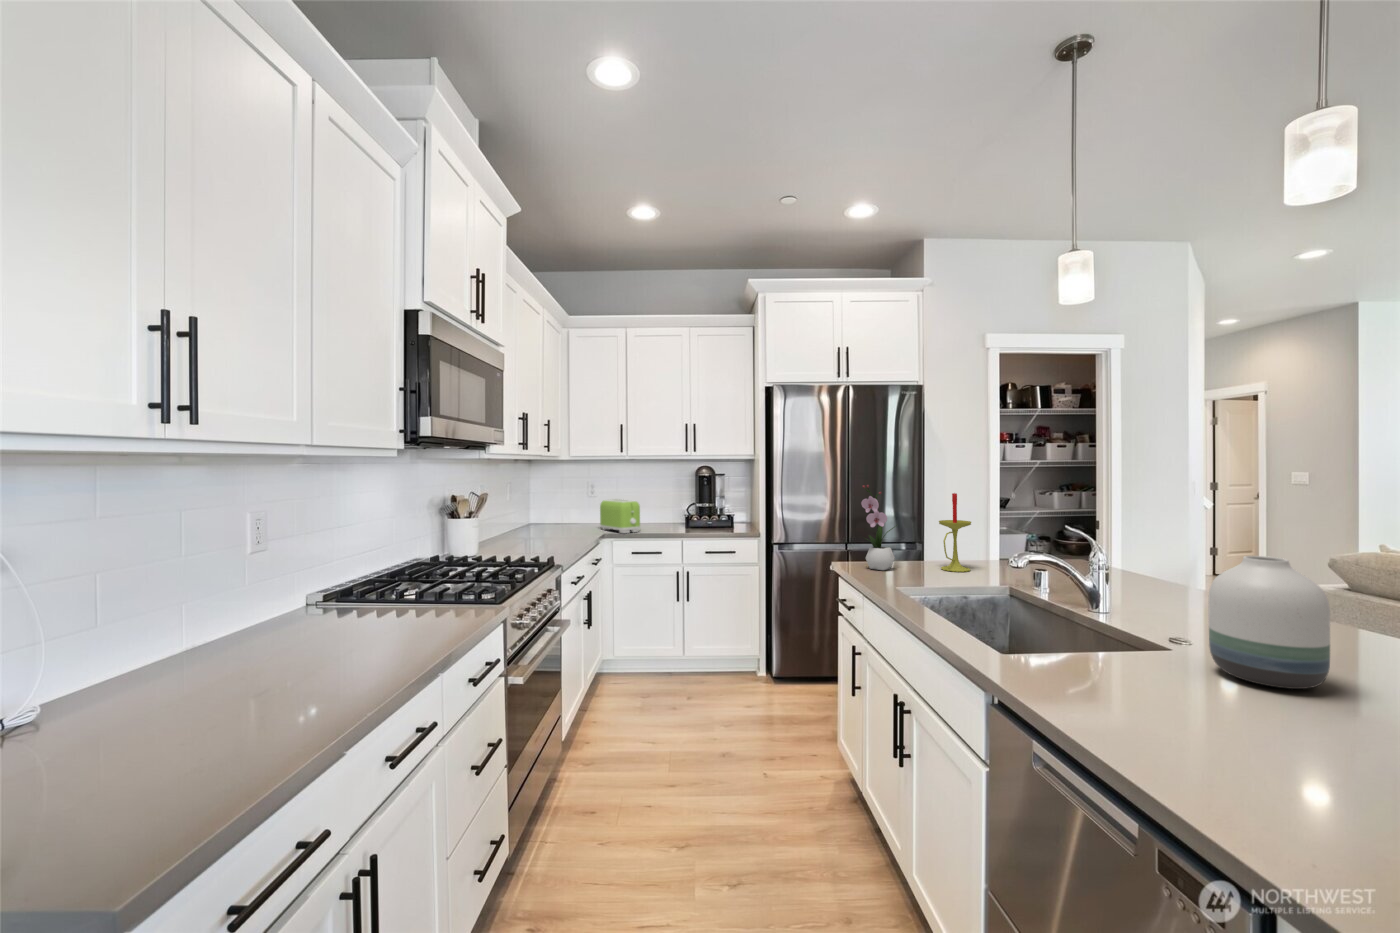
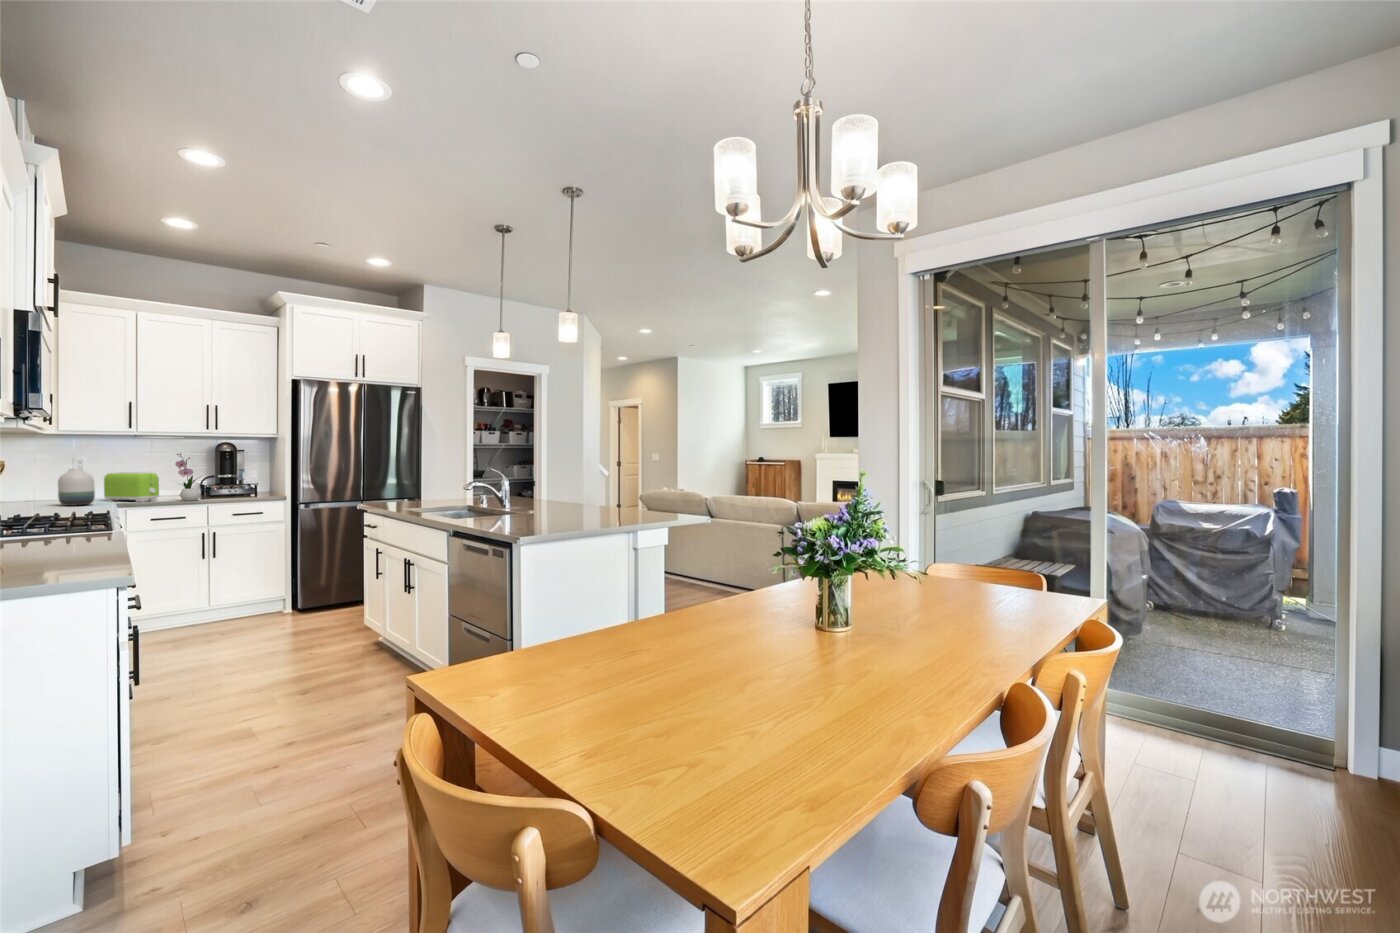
flower arrangement: present [861,485,897,570] -> present [175,453,200,501]
candle: present [939,493,971,572] -> none [427,457,445,501]
vase: present [1208,556,1330,689] -> present [58,469,95,506]

